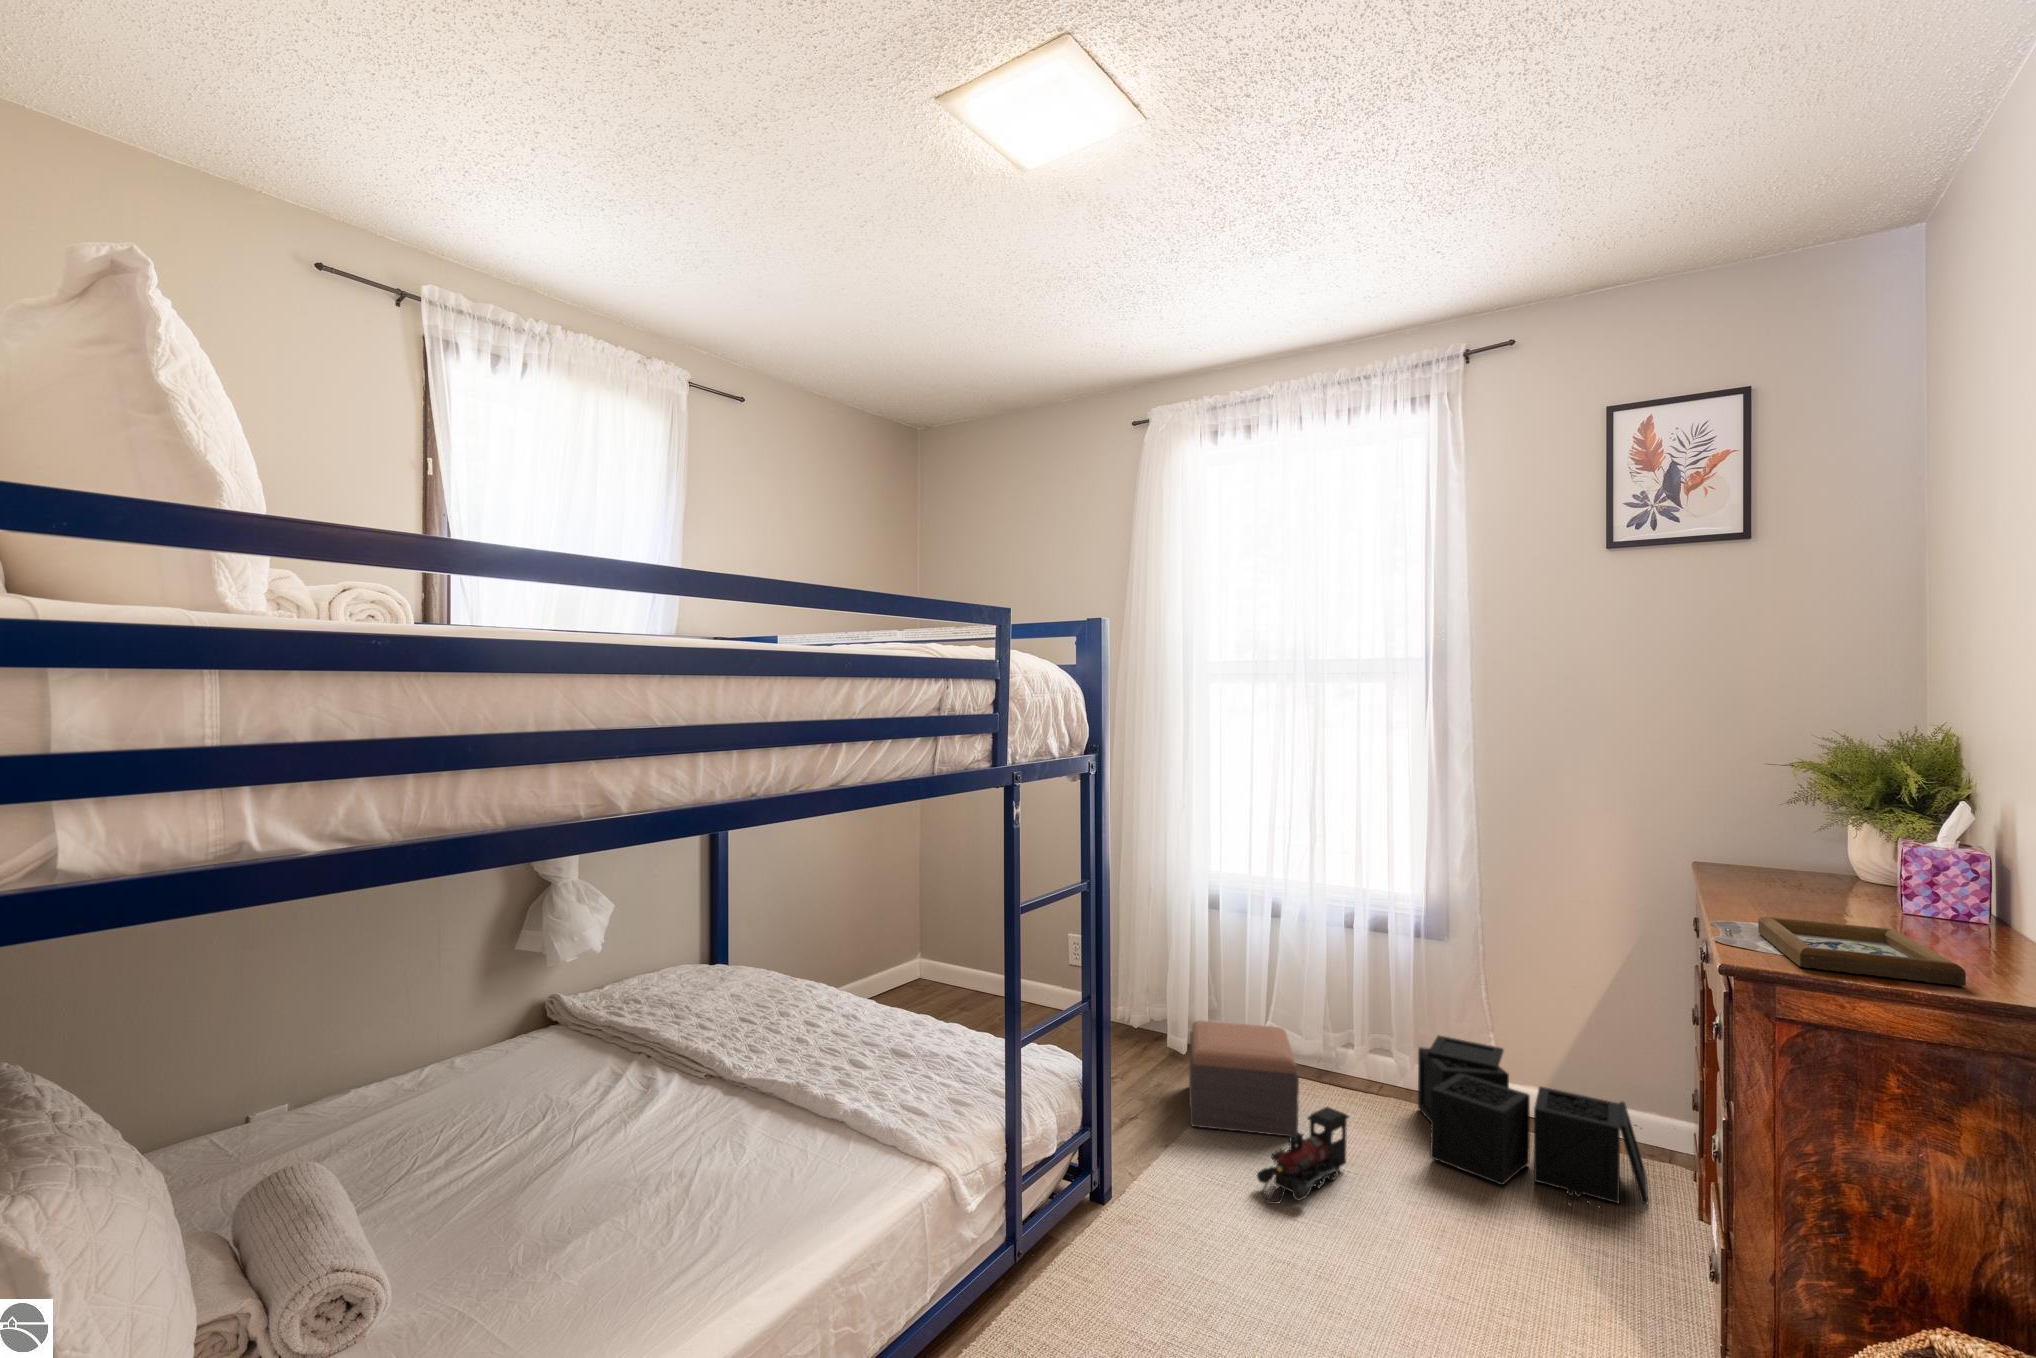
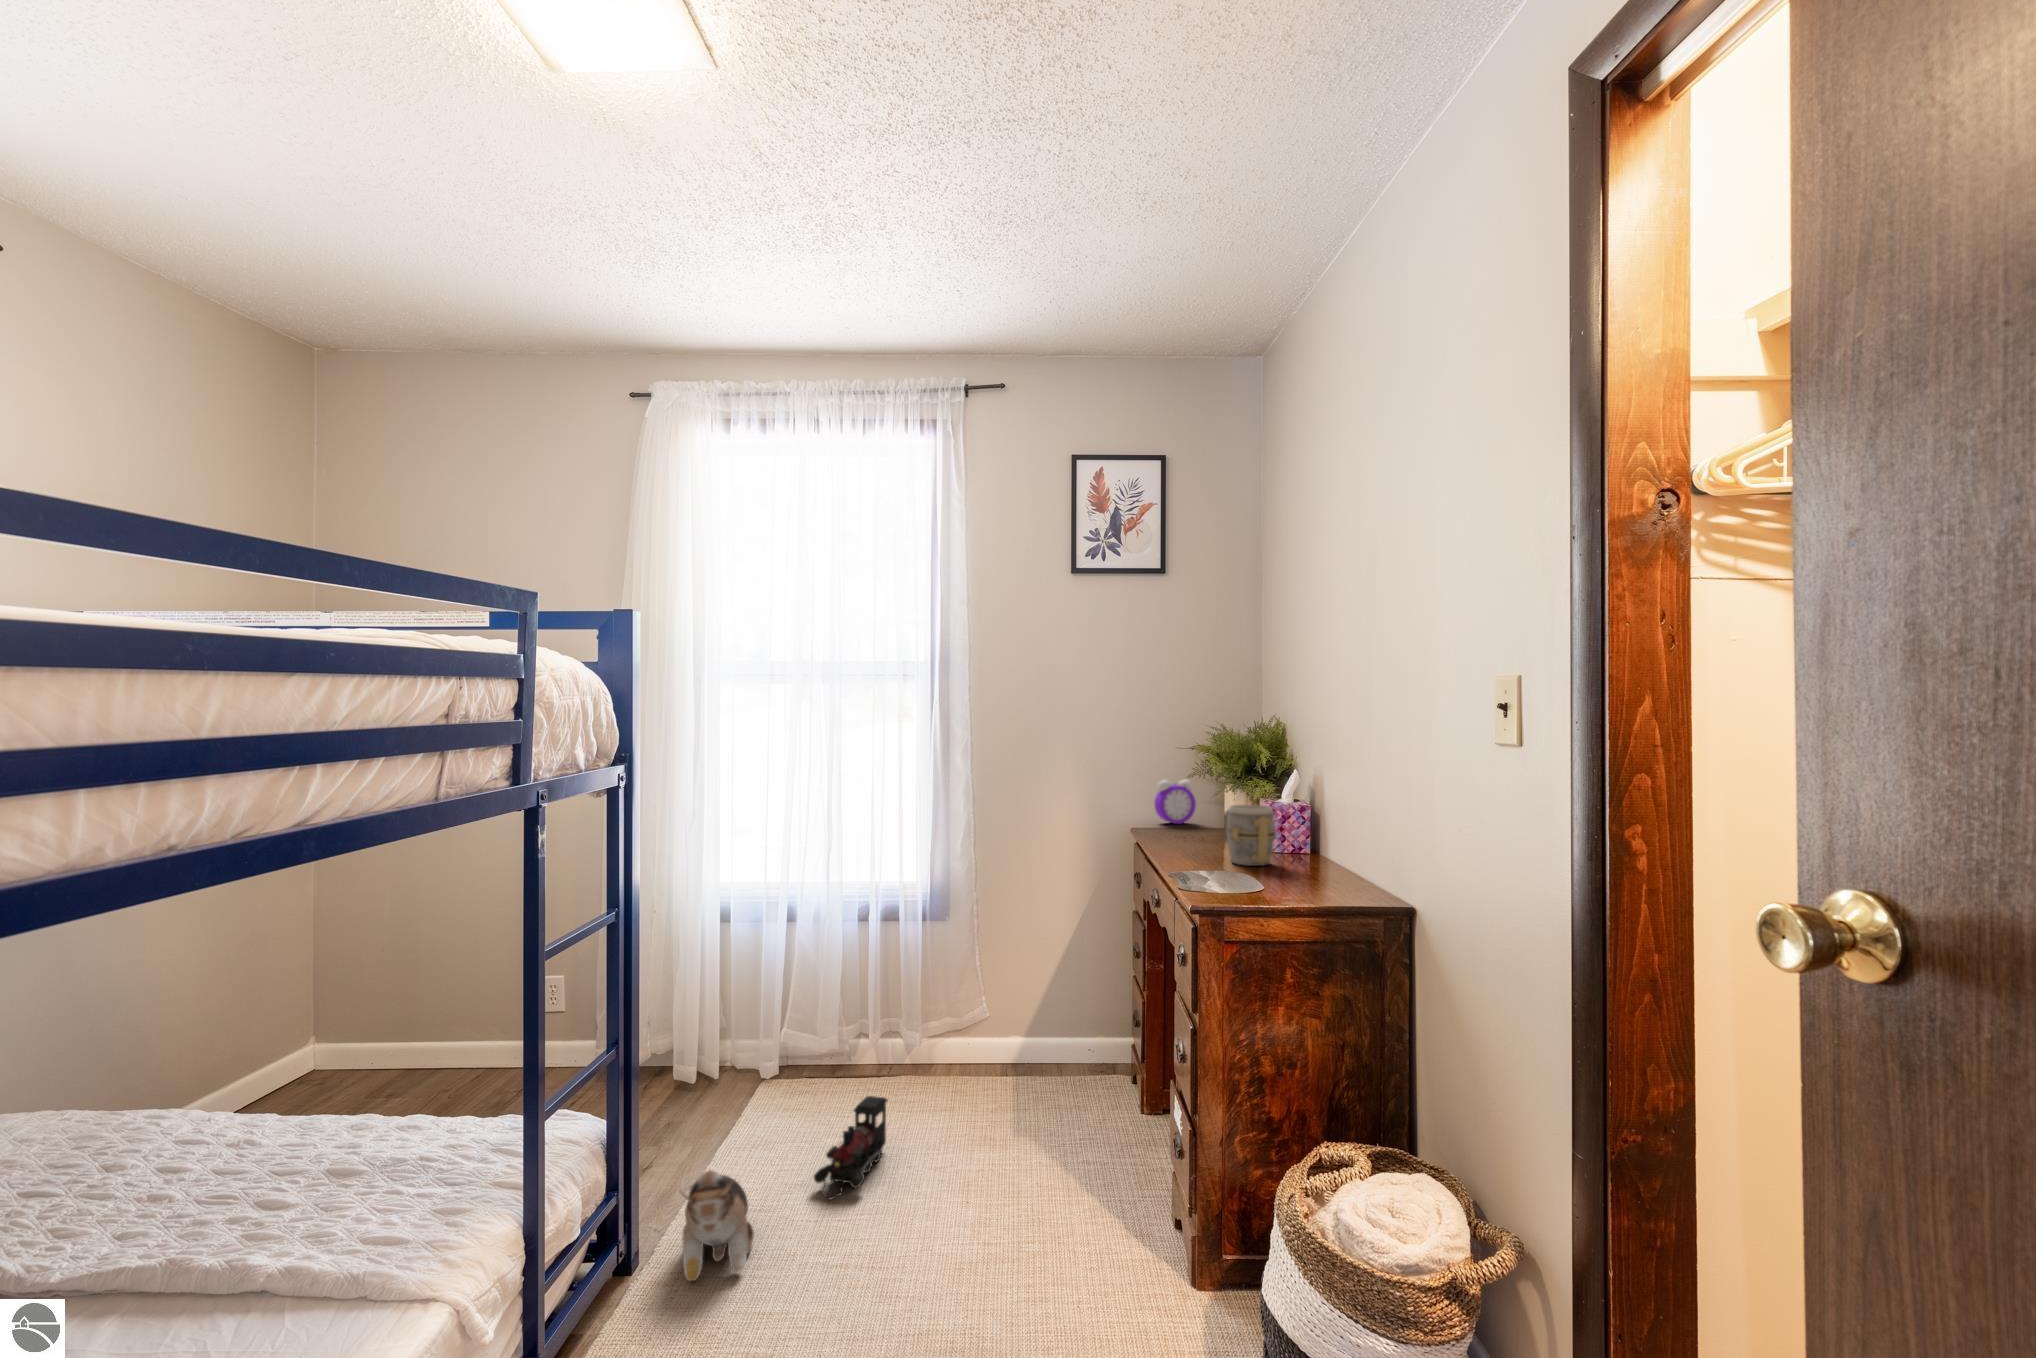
alarm clock: none [1734,802,1802,861] -> present [1154,780,1196,824]
mug: none [1819,836,1912,926] -> present [1224,805,1276,866]
picture frame: present [1758,917,1966,986] -> none [1204,868,1319,903]
footstool: present [1189,1021,1299,1137] -> none [714,1033,835,1153]
storage bin: present [1418,1036,1648,1208] -> none [928,1009,1109,1126]
plush toy: none [1096,1135,1182,1246] -> present [681,1170,754,1281]

